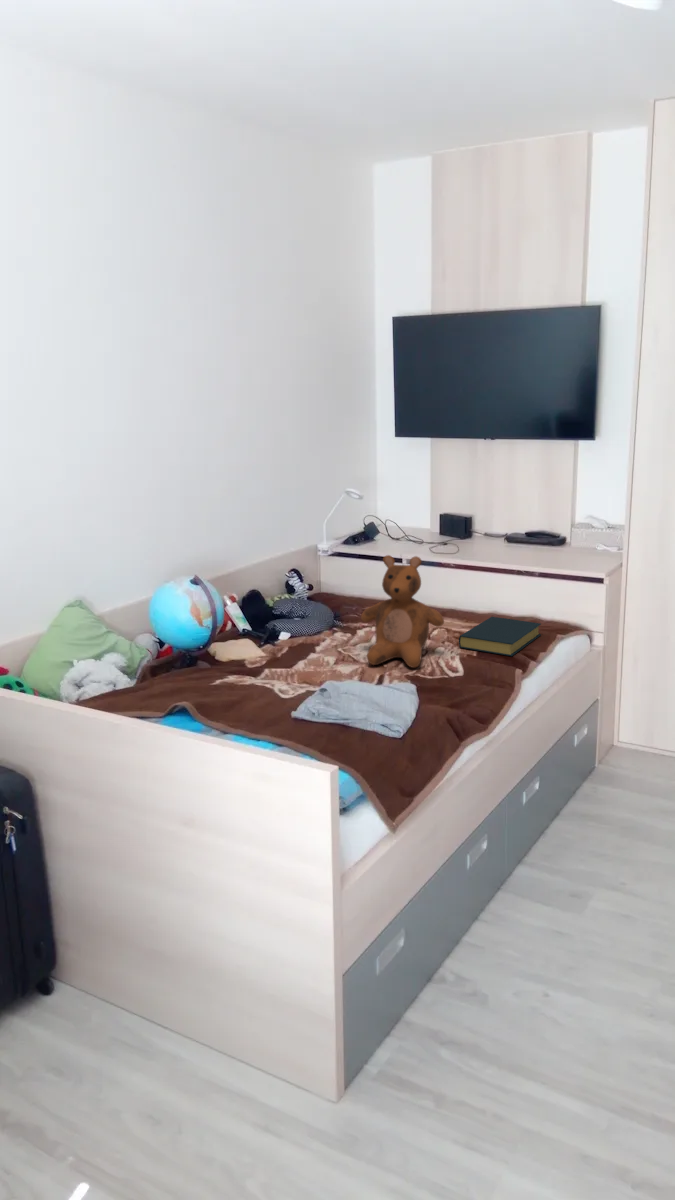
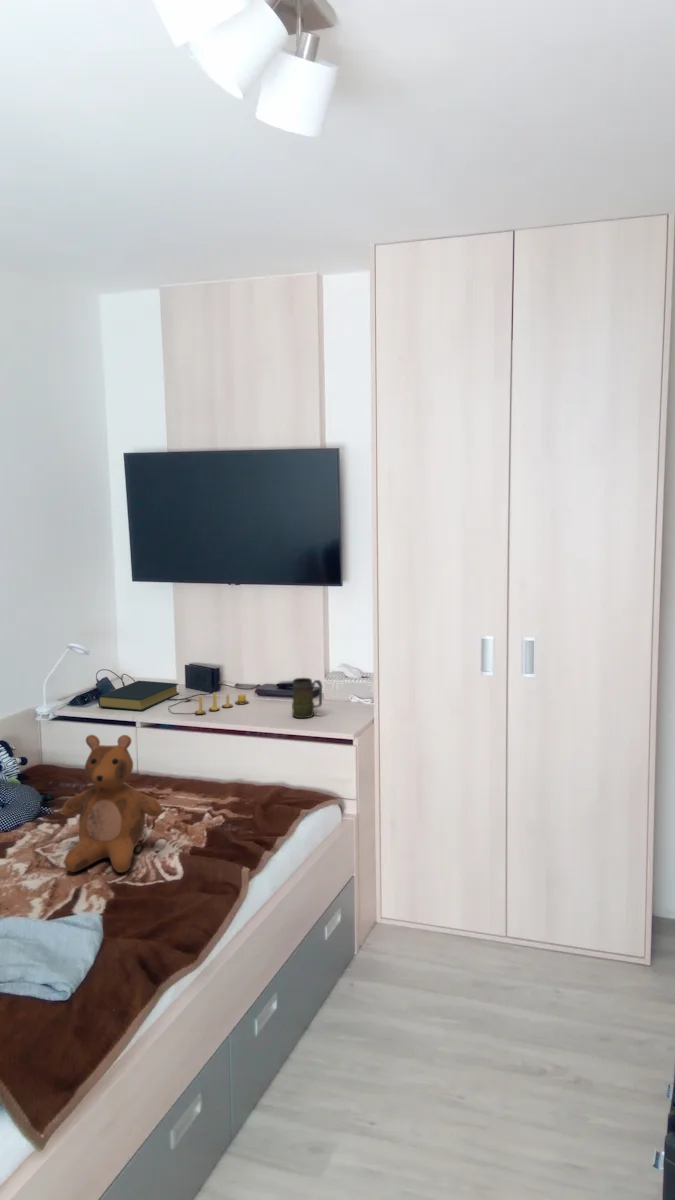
mug: none [545,524,575,560] -> present [292,678,322,718]
candle: none [455,534,502,554] -> present [195,693,248,714]
hardback book: present [459,617,541,656] -> present [98,681,179,711]

